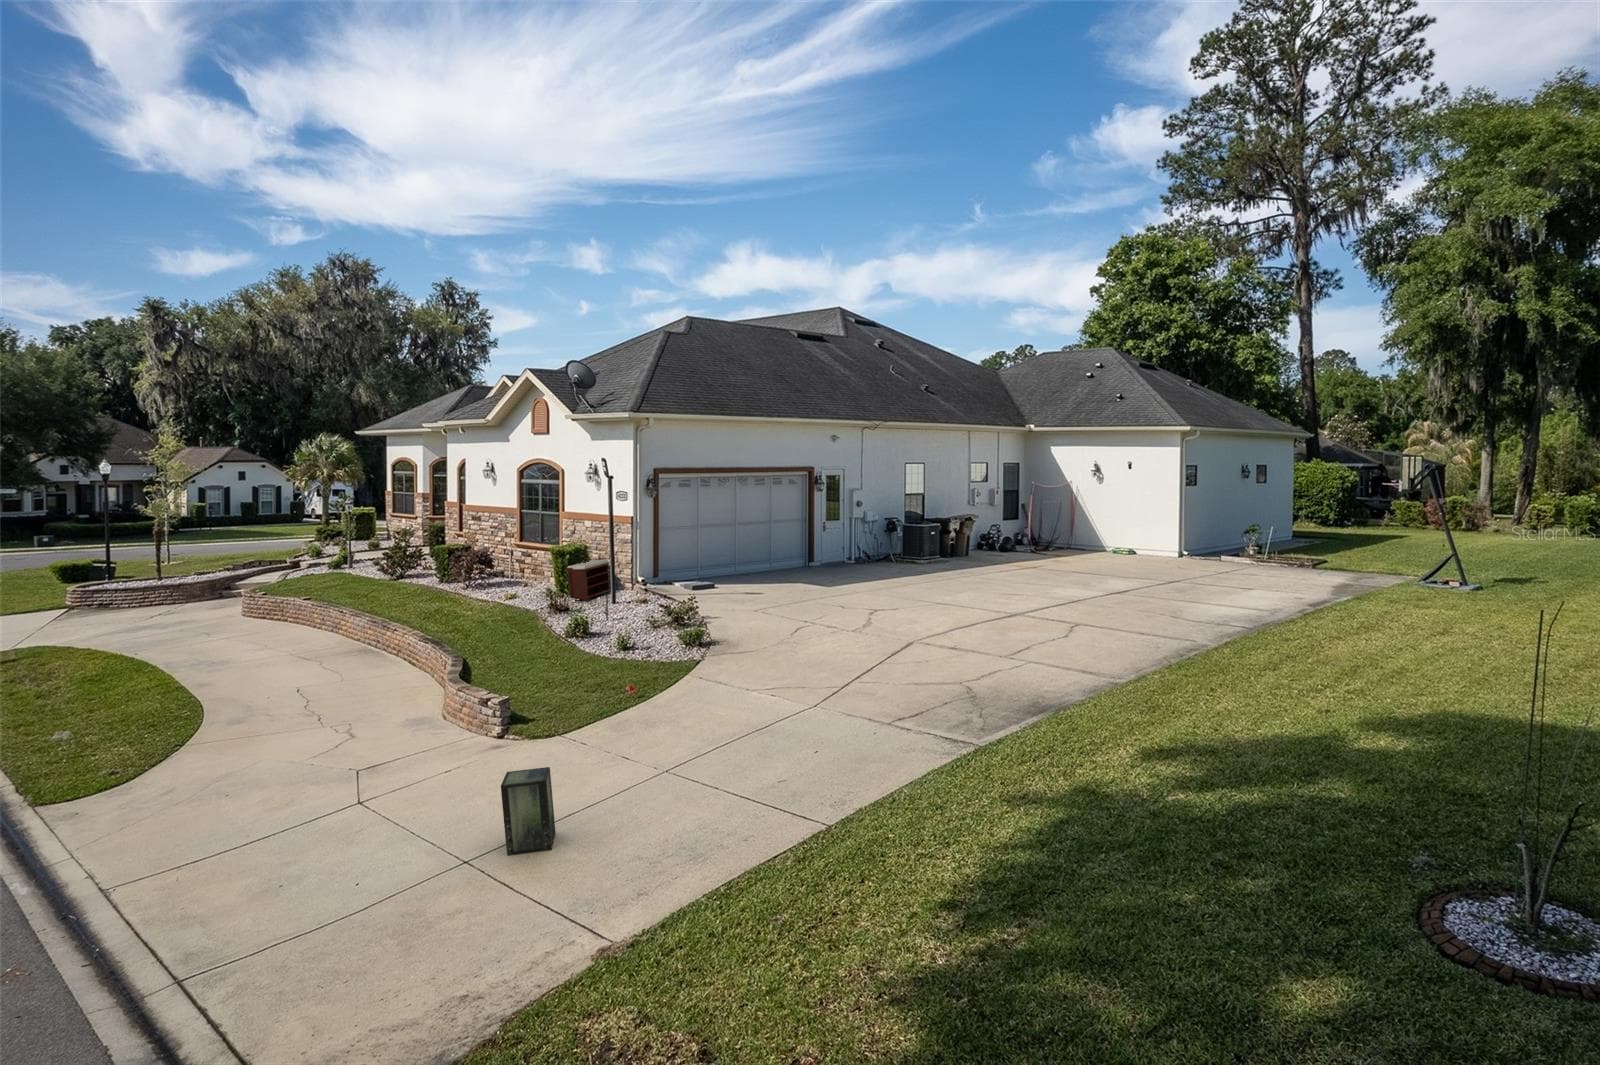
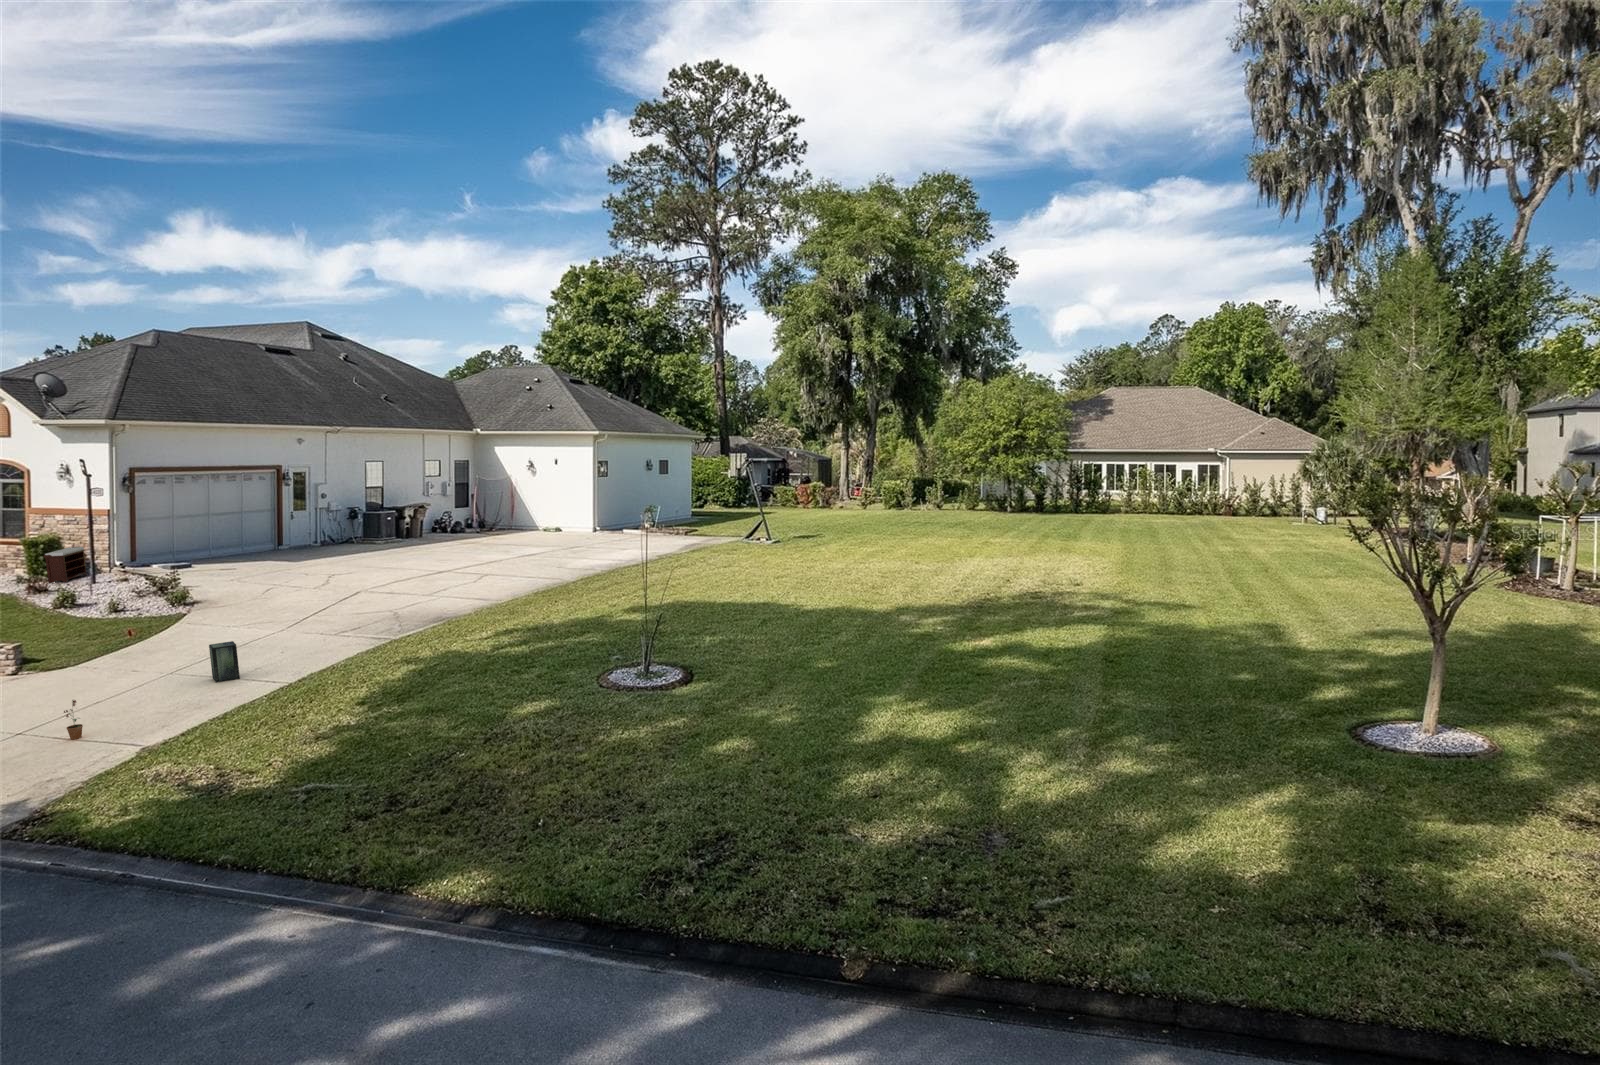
storage box: present [501,767,556,855] -> present [209,641,240,683]
potted plant: none [395,927,436,1033] -> present [64,700,83,740]

